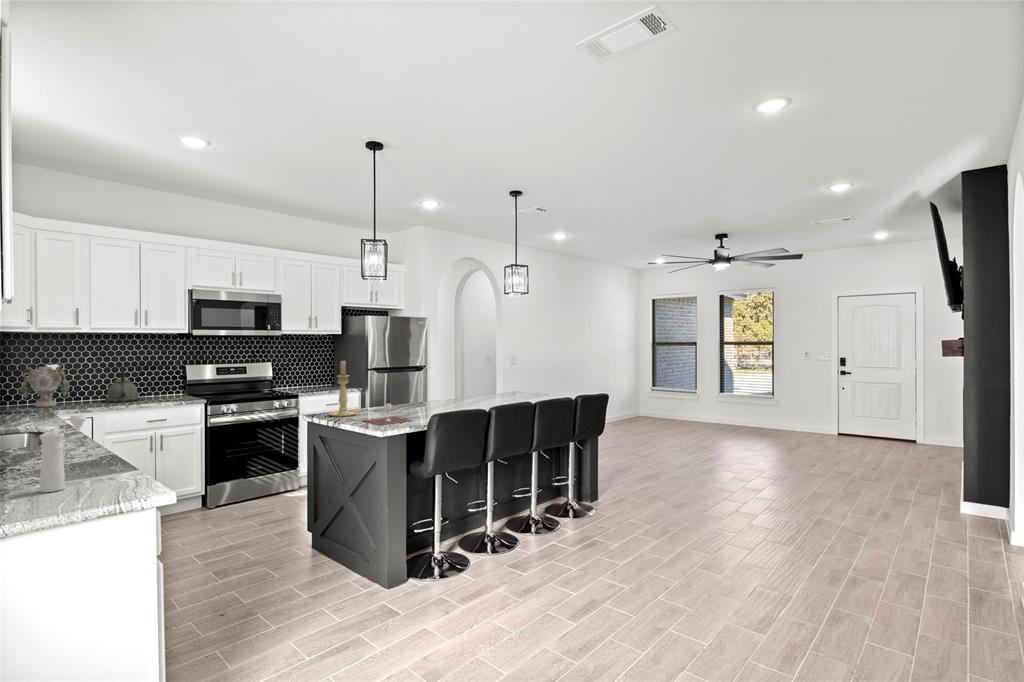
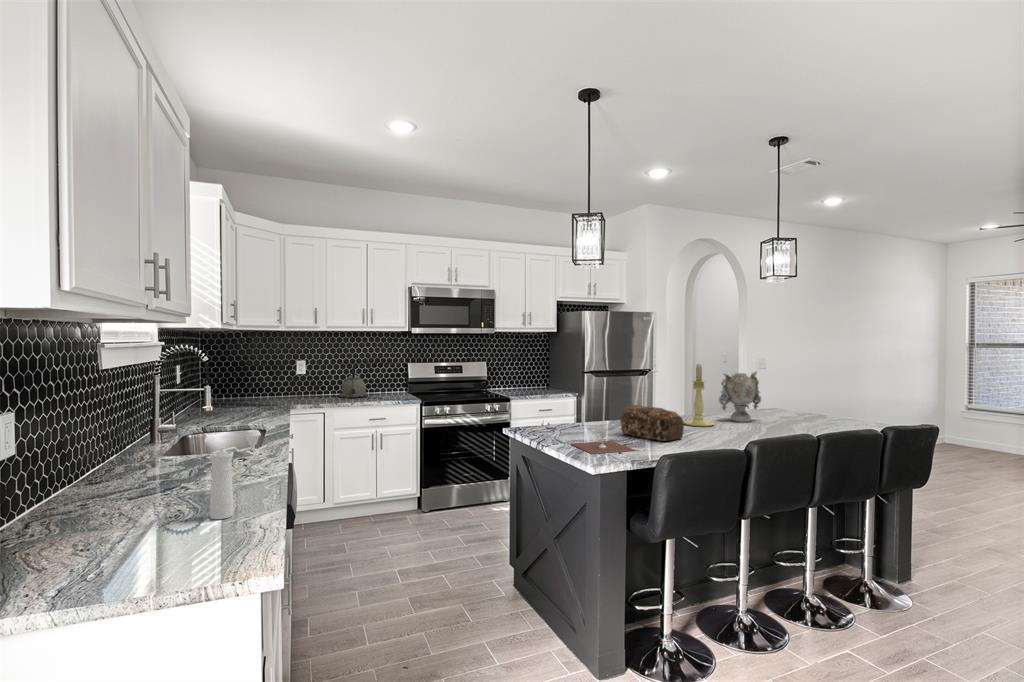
candle holder: present [330,361,357,417] -> present [683,364,714,427]
vase: present [20,365,70,407] -> present [719,371,761,422]
bread loaf: none [401,389,449,414] -> present [620,405,684,441]

